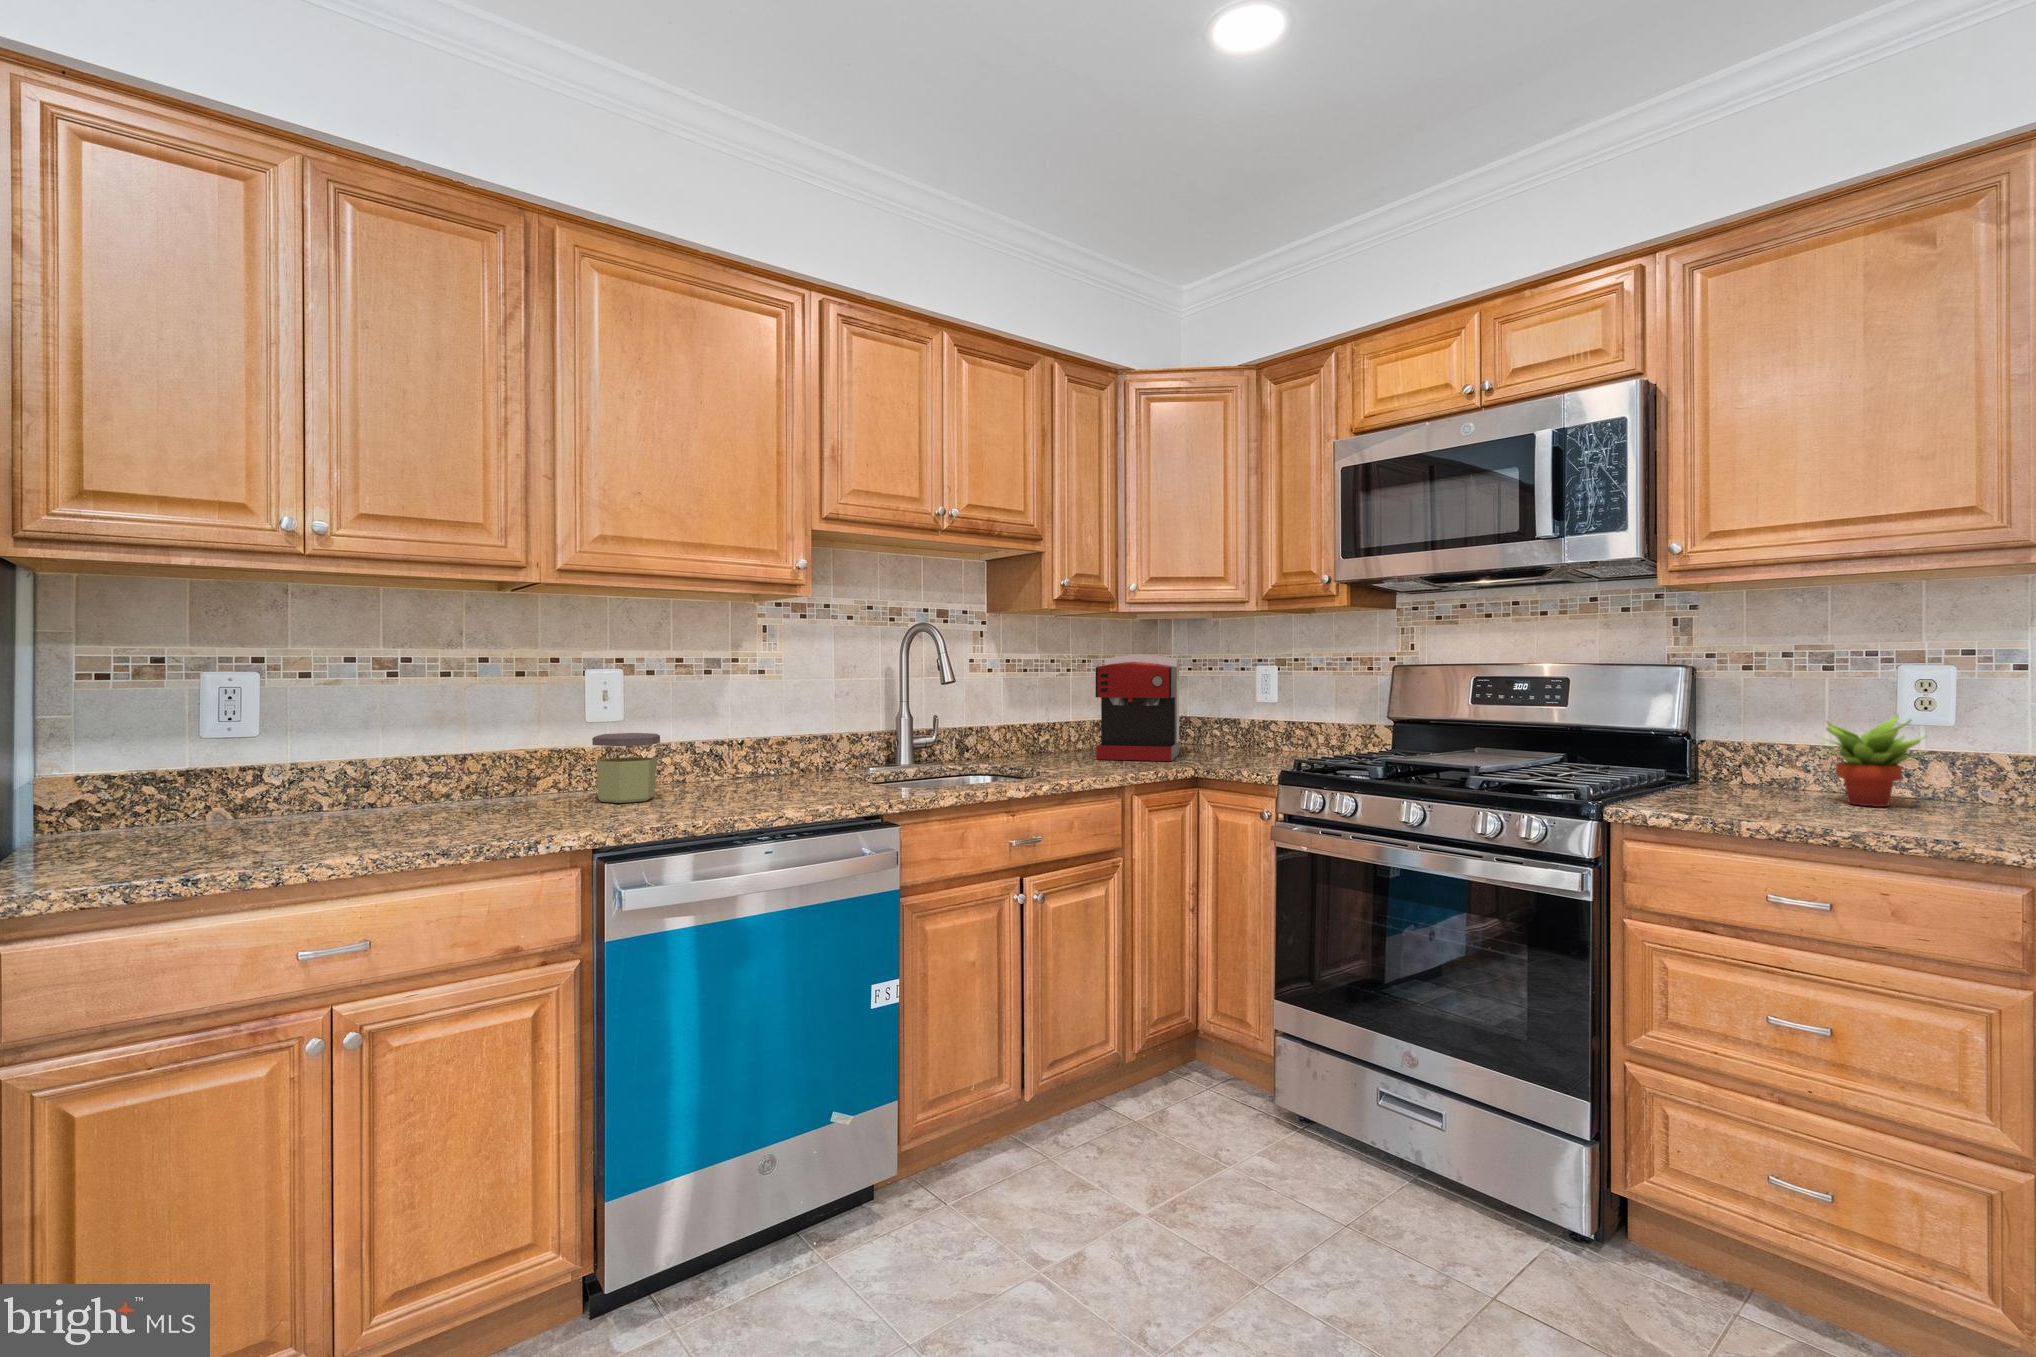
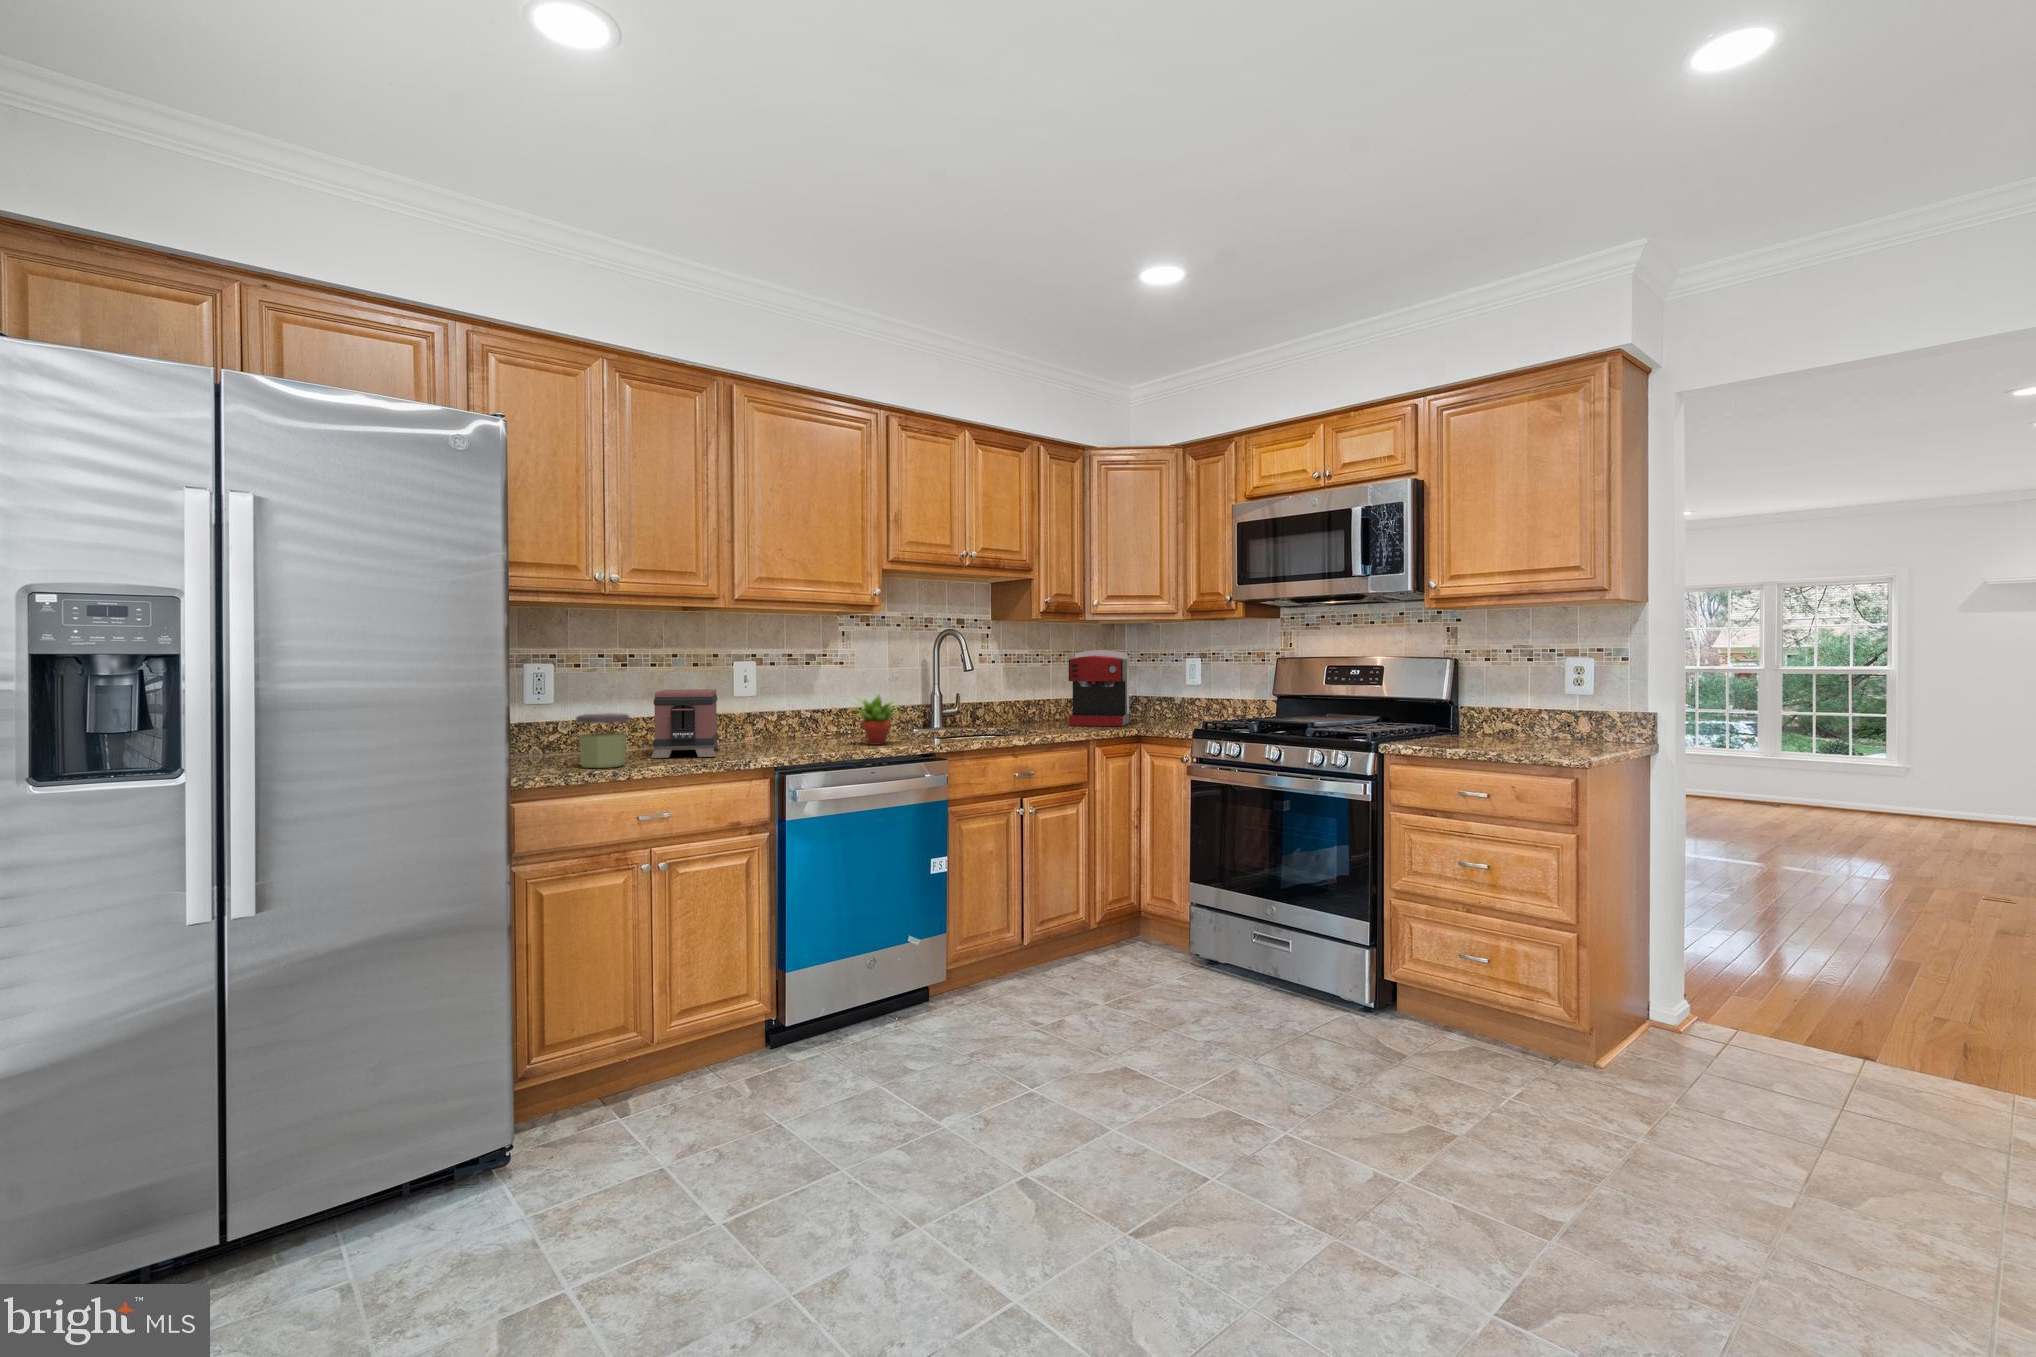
toaster: none [385,713,541,832] -> present [651,689,720,758]
succulent plant: present [1817,715,1926,807] -> present [855,695,898,745]
jar: present [592,733,660,803] -> present [576,714,629,768]

